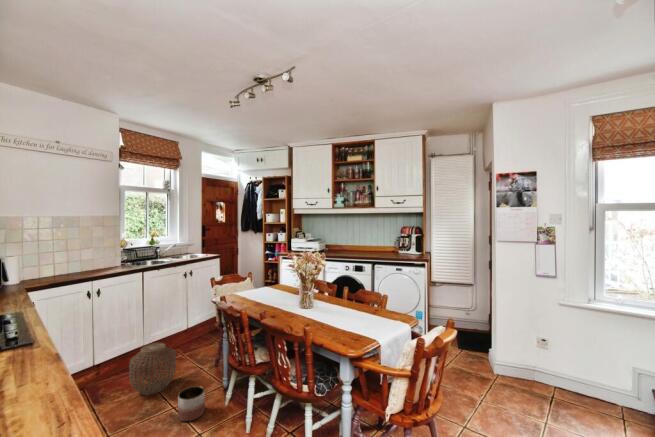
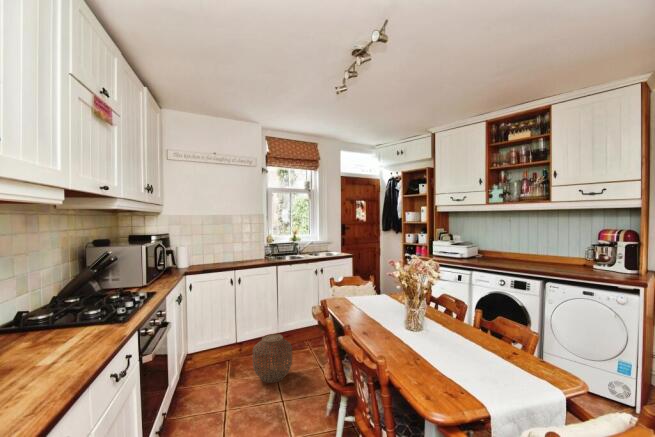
planter: present [178,386,205,421] -> none [278,387,303,424]

